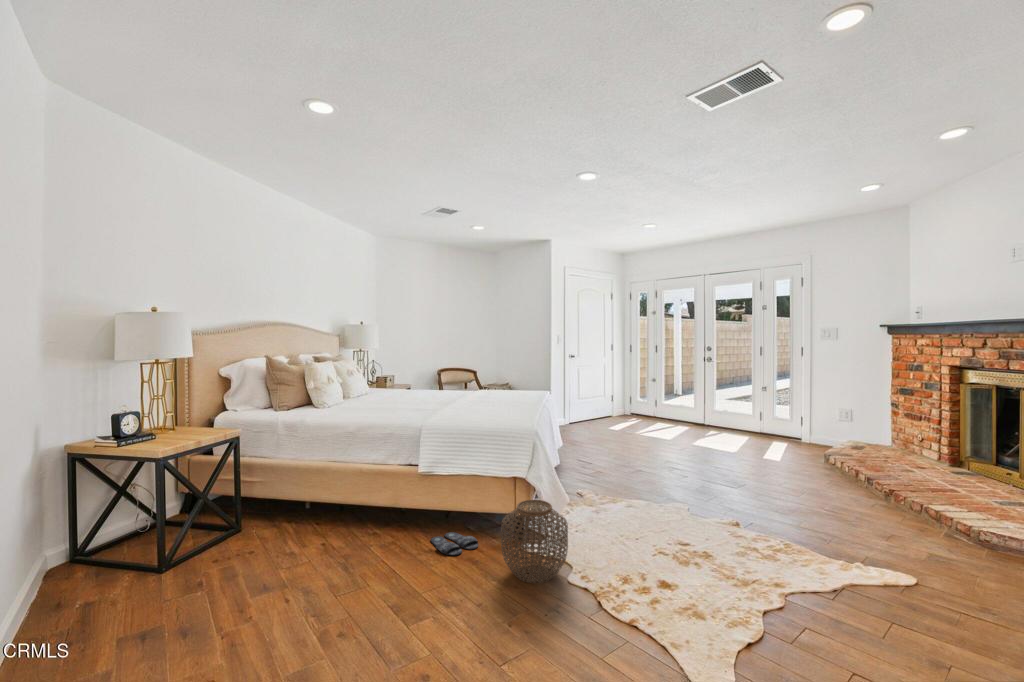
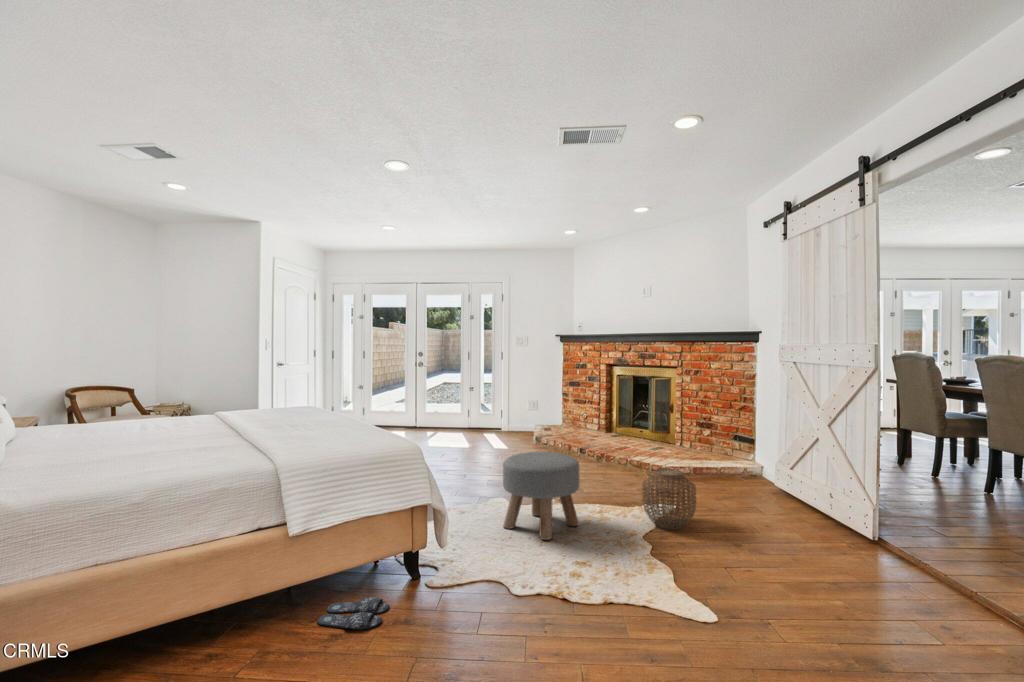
ottoman: none [642,456,732,552] -> present [503,452,580,540]
woven basket: present [501,500,568,583] -> present [642,468,696,530]

